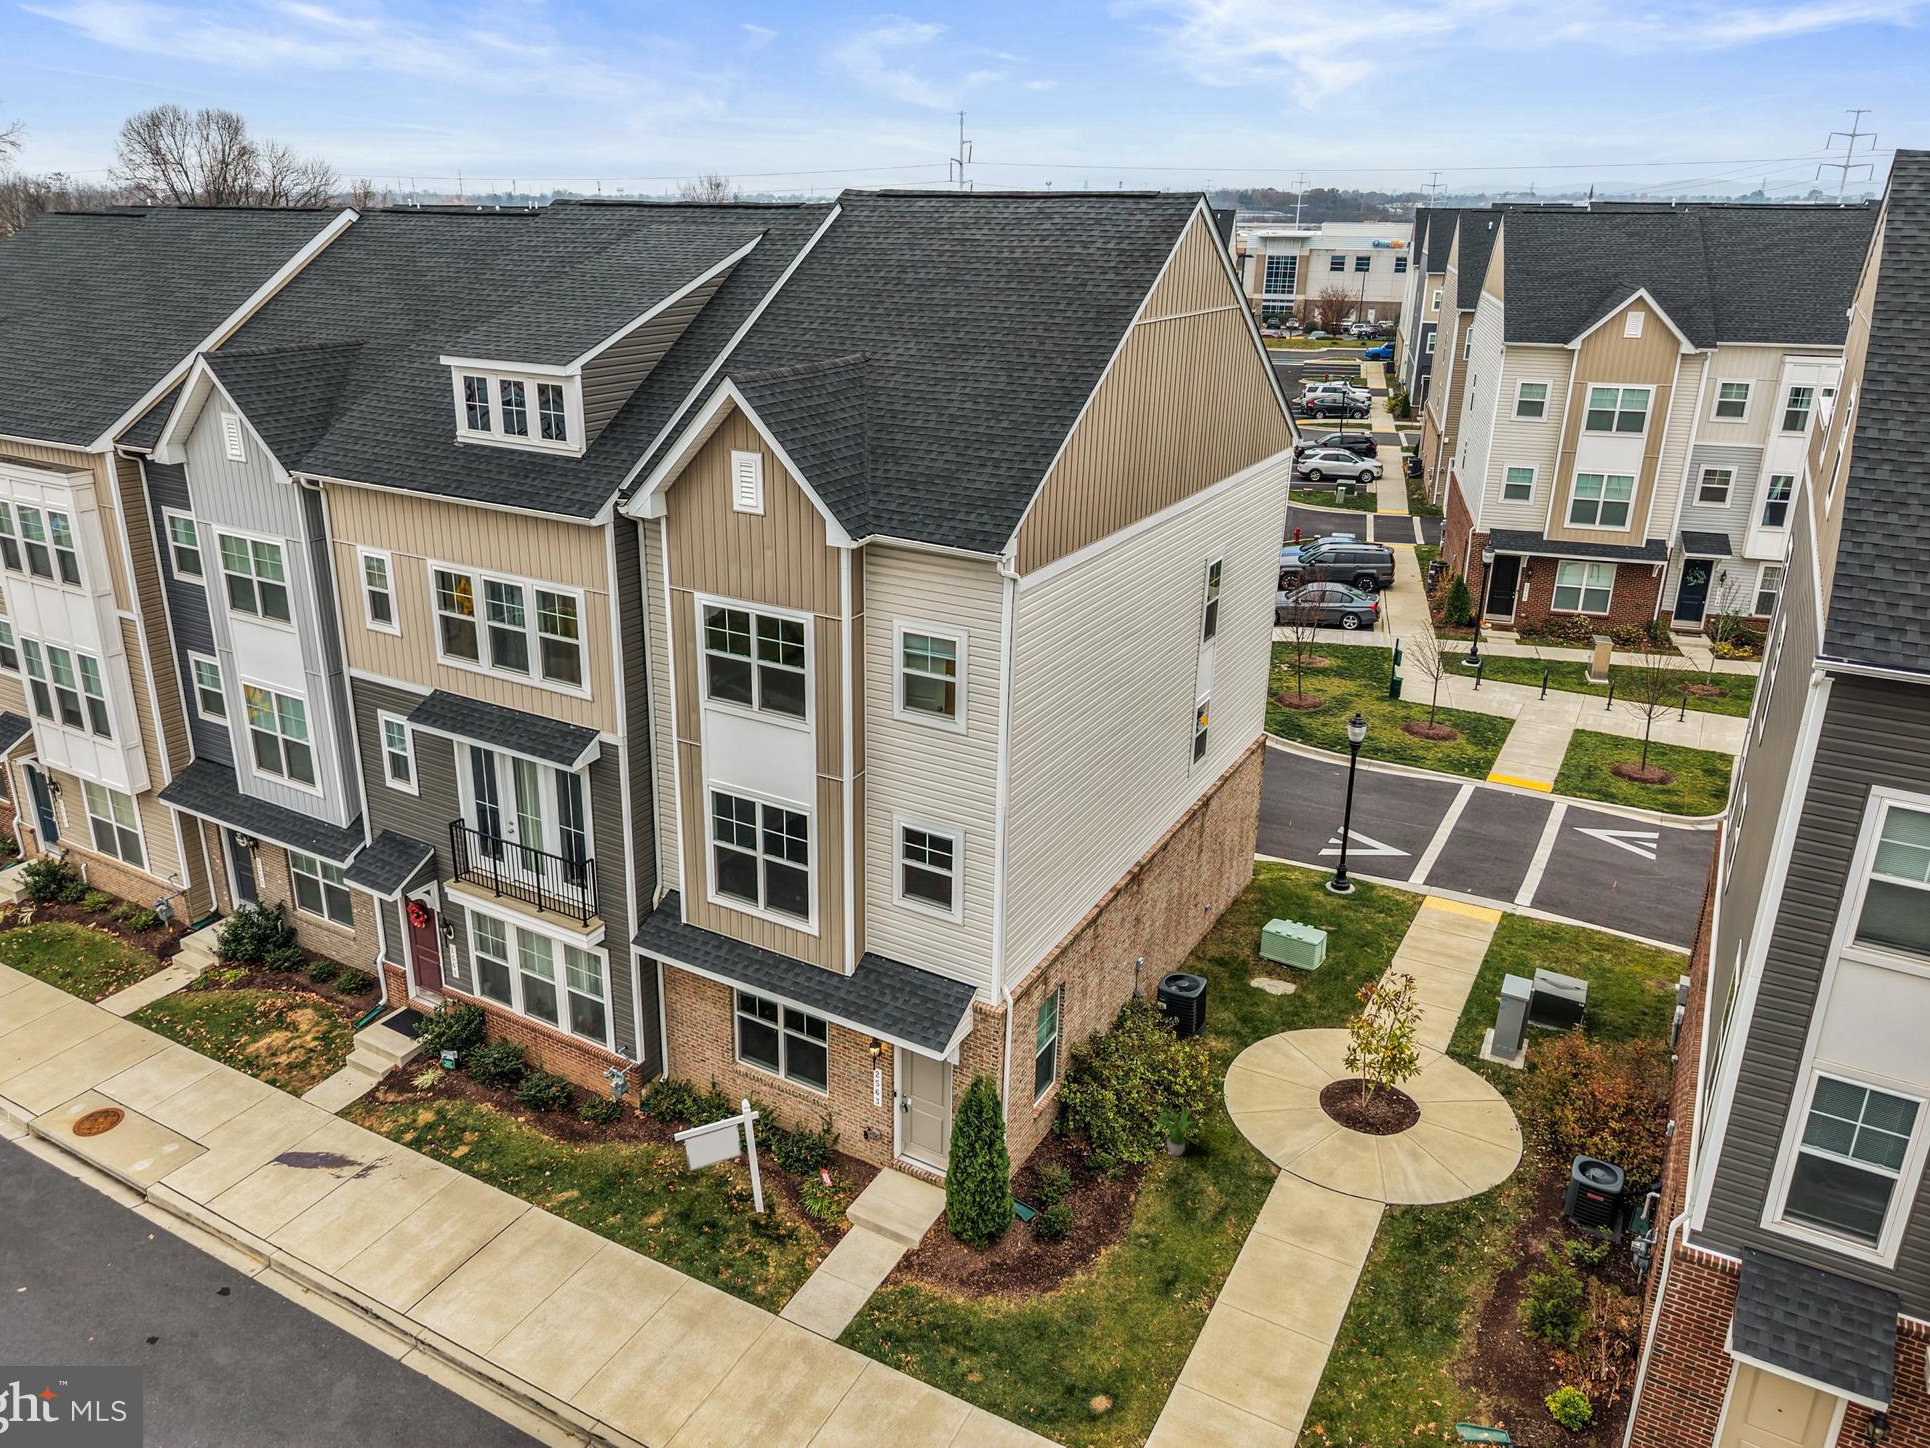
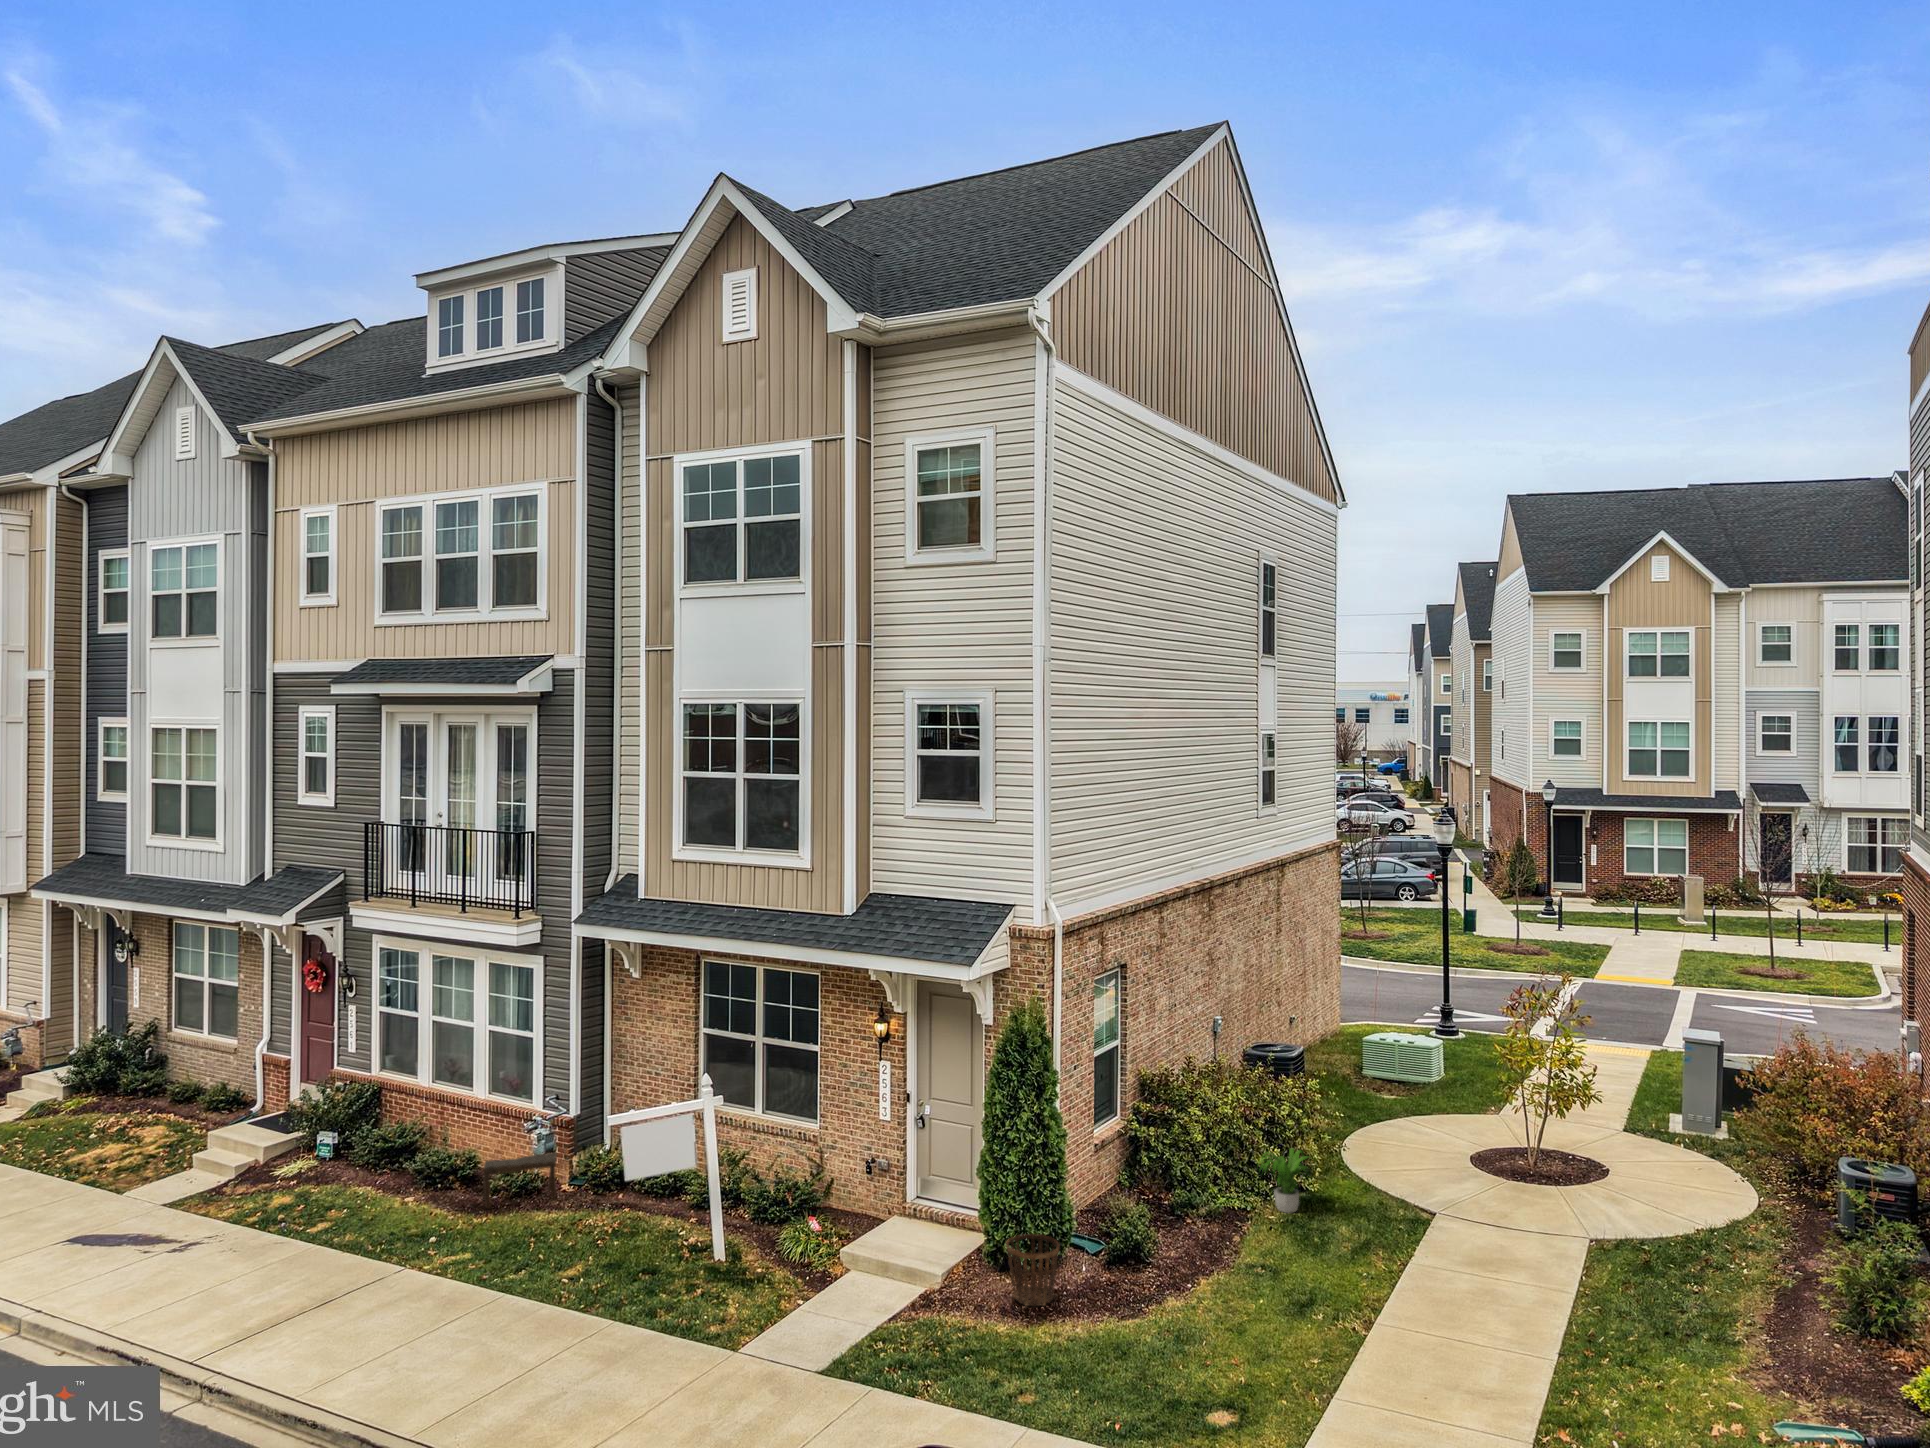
bench: none [579,1085,635,1134] -> present [483,1153,557,1209]
basket: none [967,1219,1004,1273] -> present [1006,1234,1059,1306]

